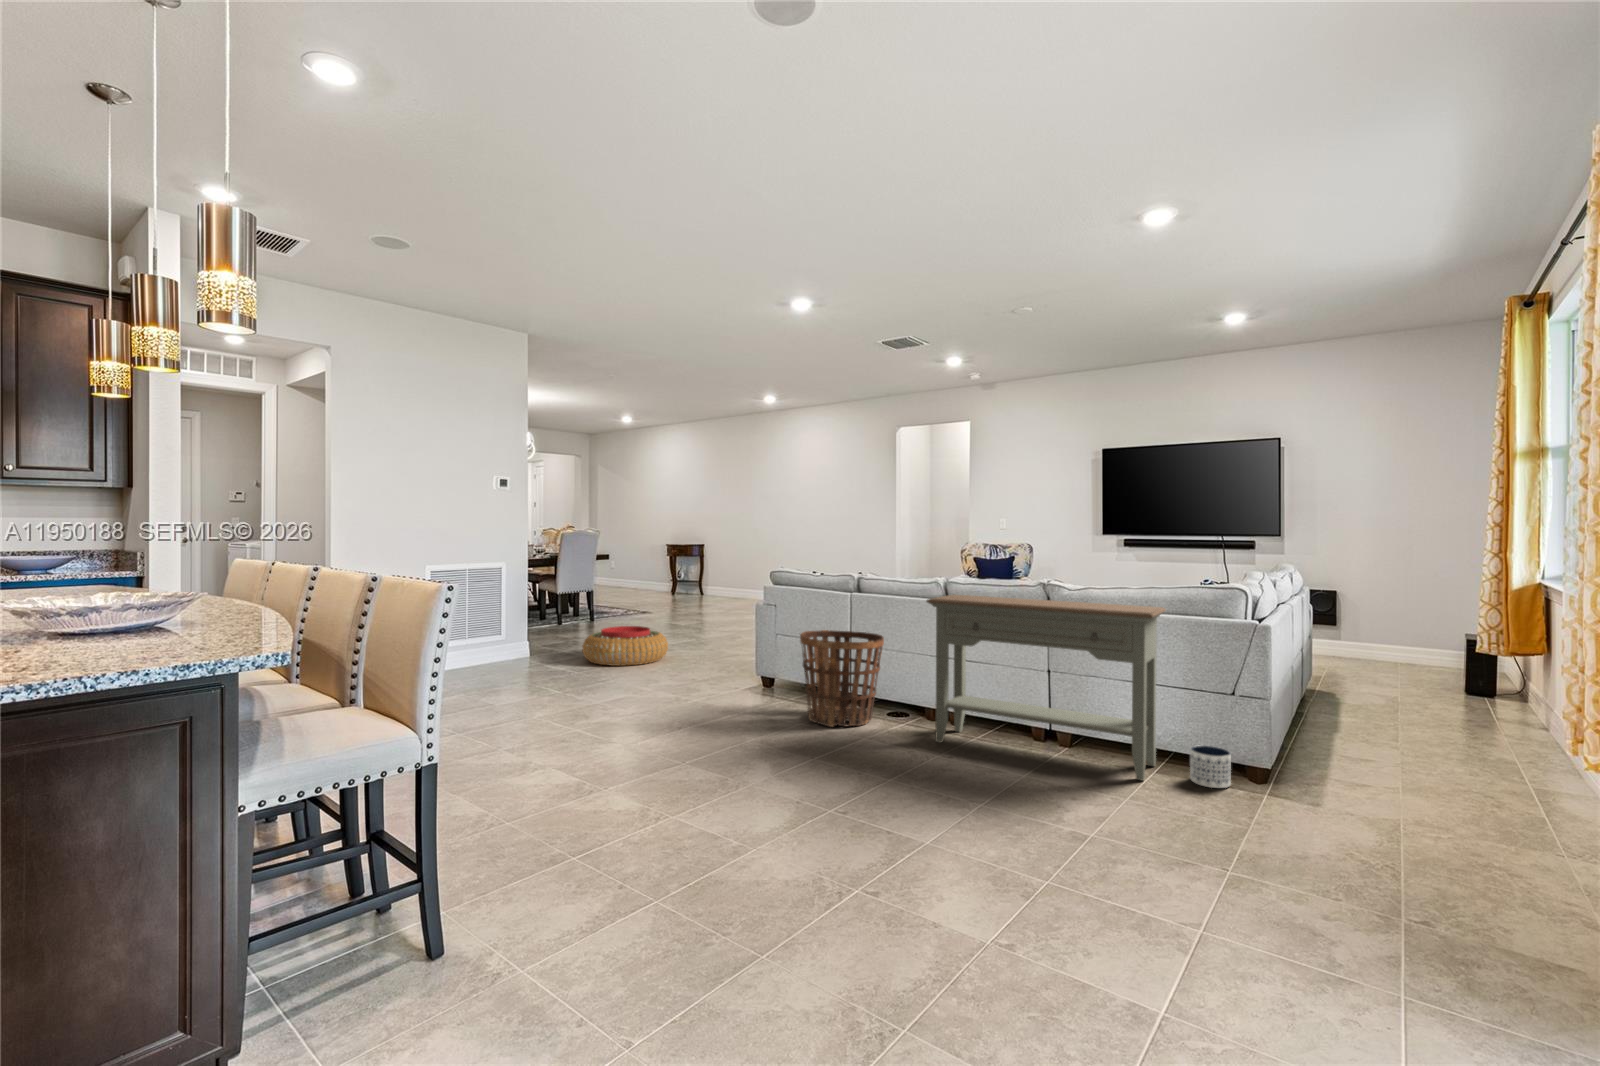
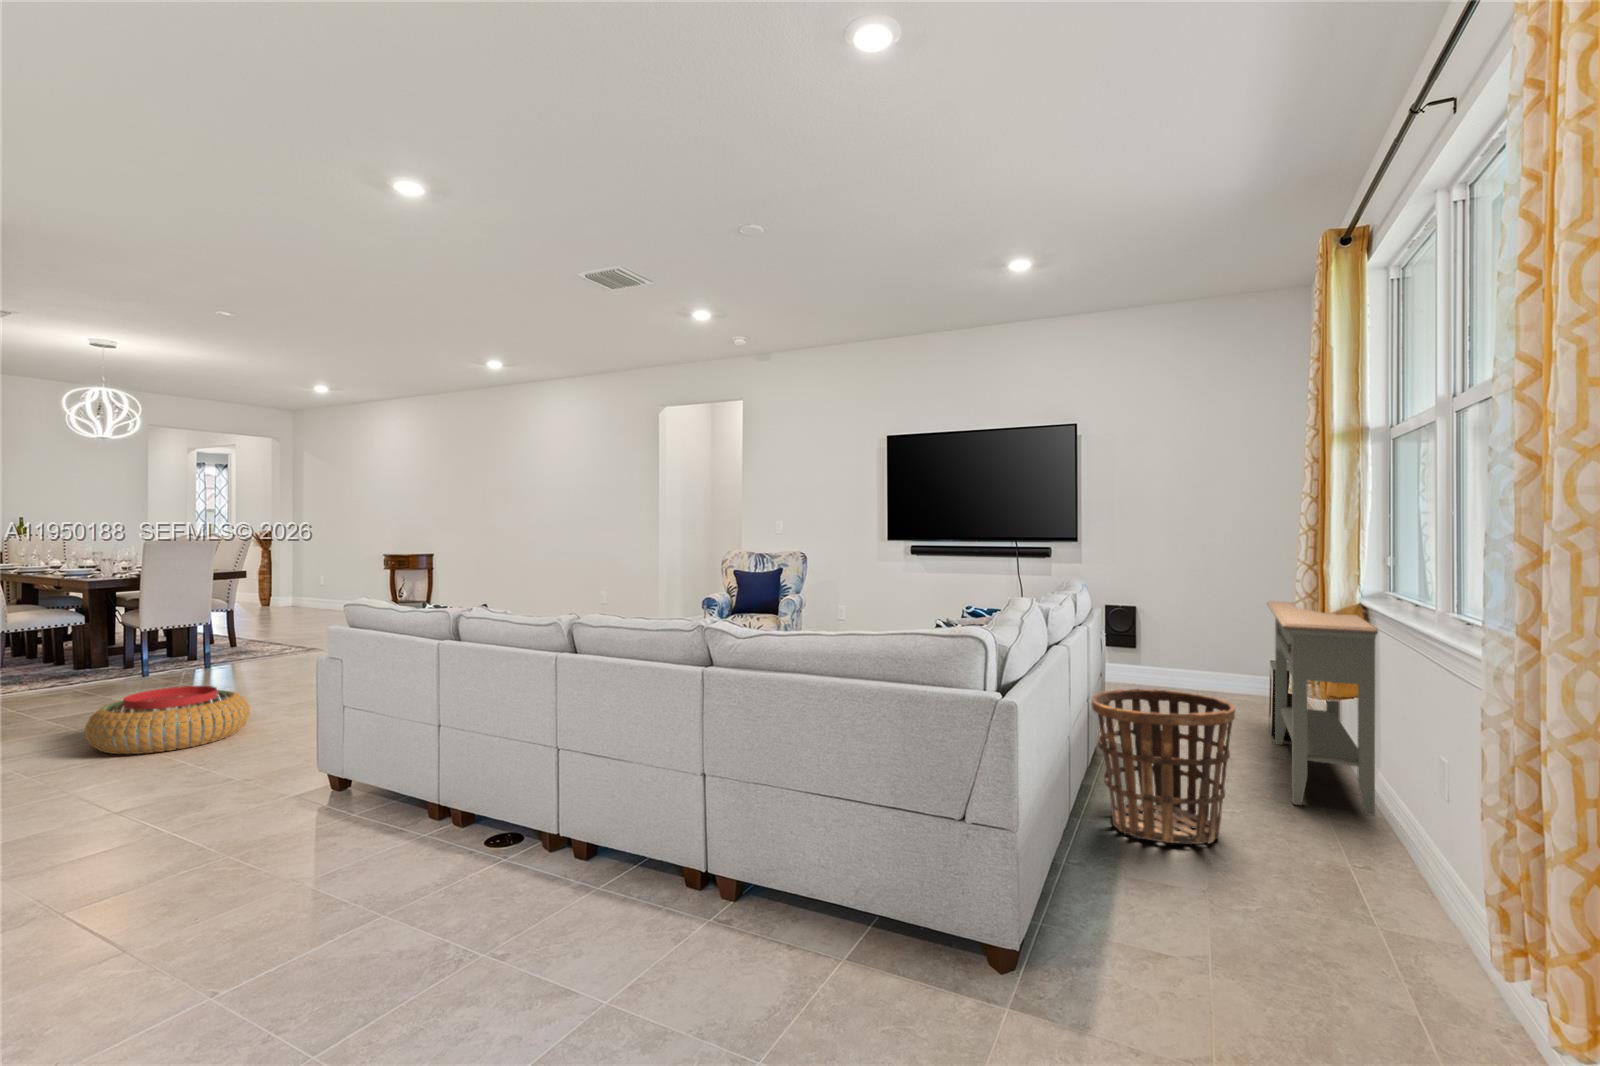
console table: present [927,594,1166,781] -> present [1267,601,1378,816]
basket: present [800,630,884,727] -> present [1091,689,1235,844]
planter: present [1190,746,1231,788] -> none [892,910,954,997]

